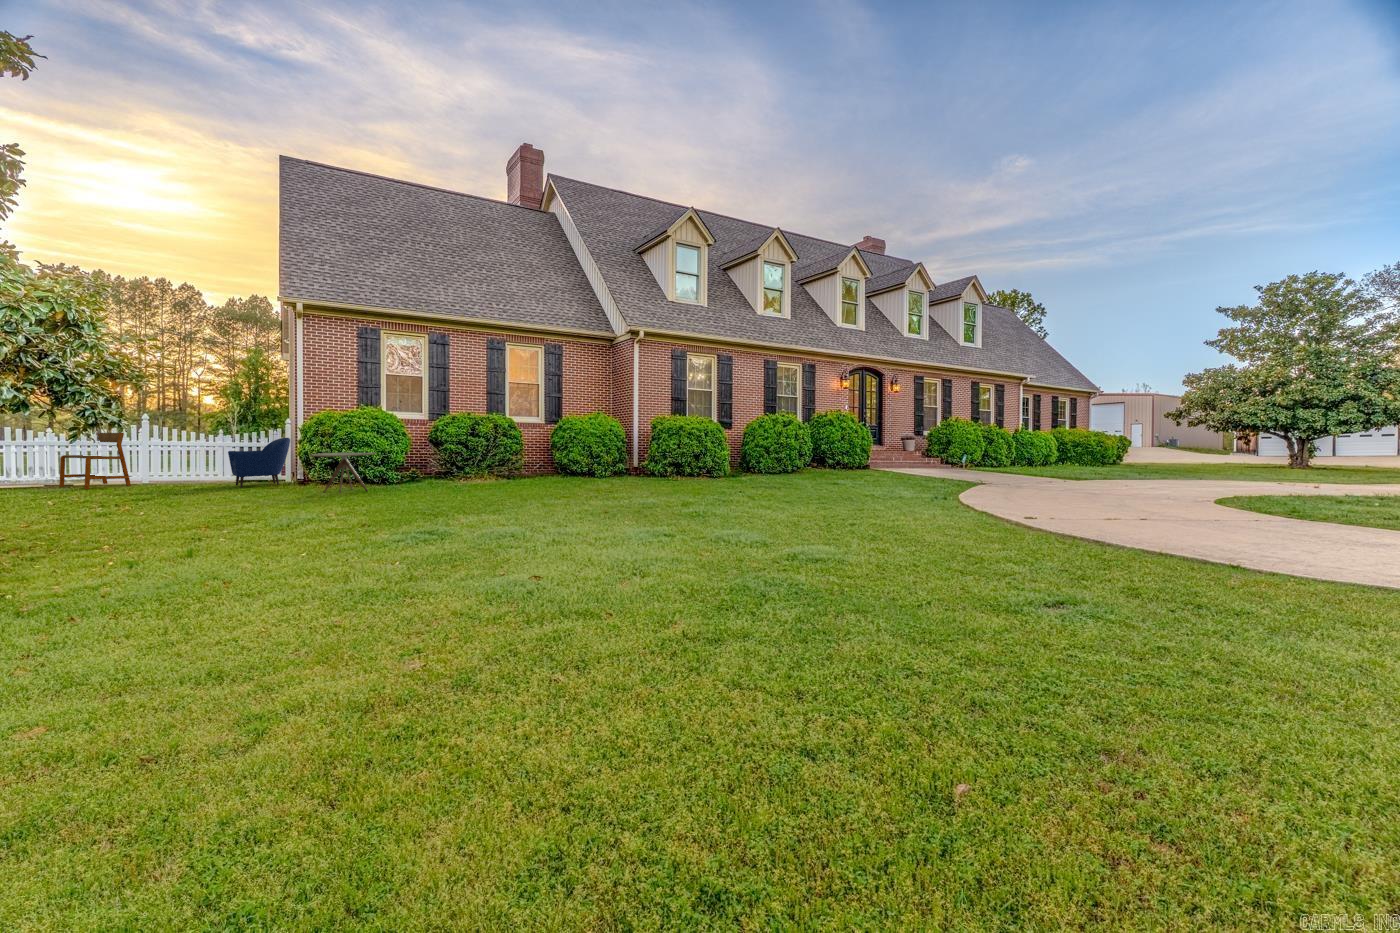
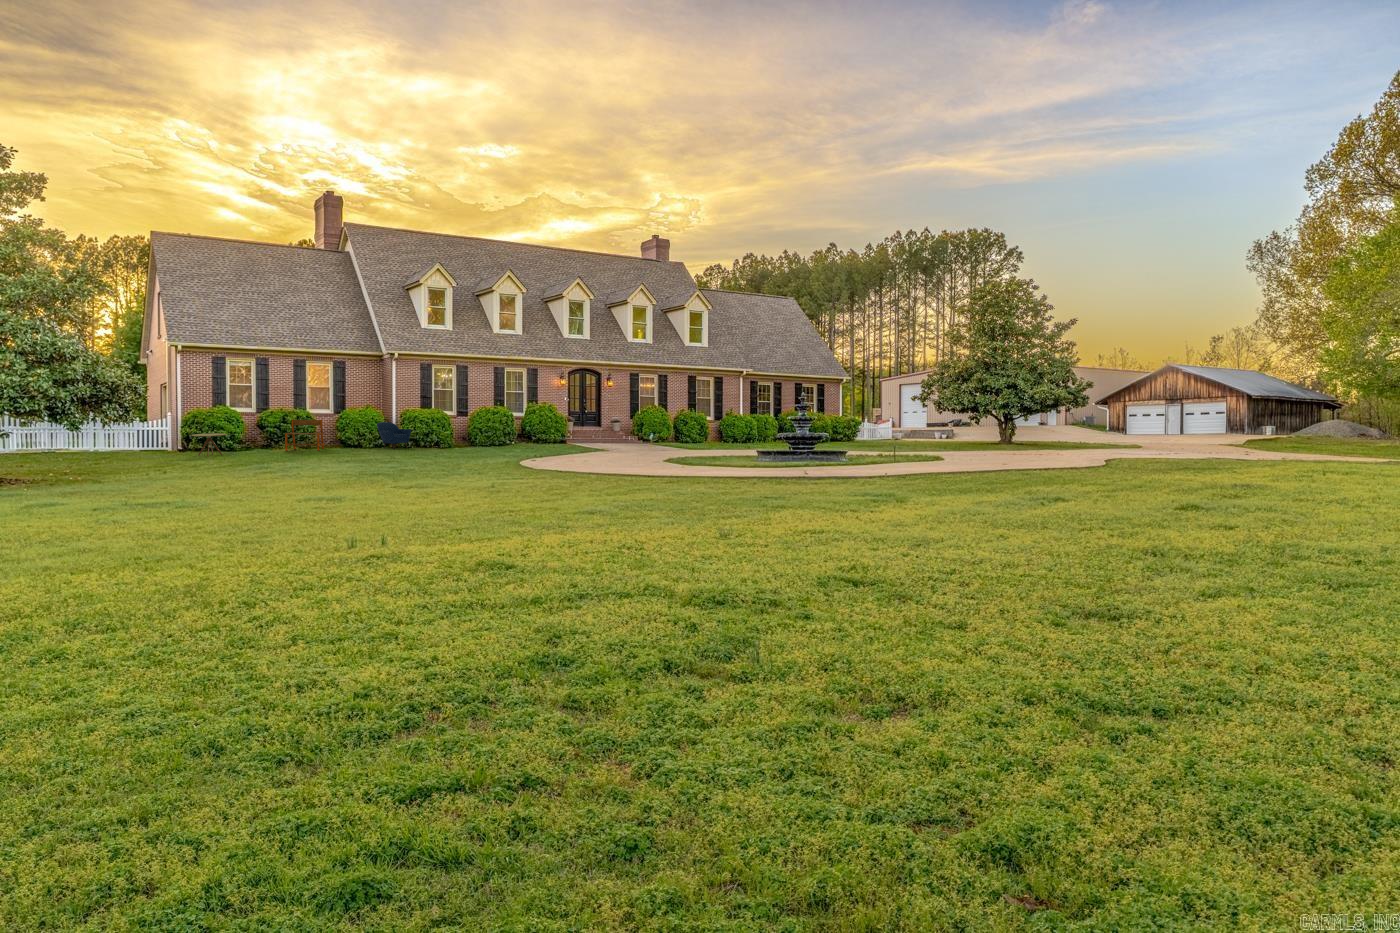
bench: present [59,433,131,489] -> present [285,420,325,451]
armchair: present [228,438,290,488] -> present [377,422,411,449]

